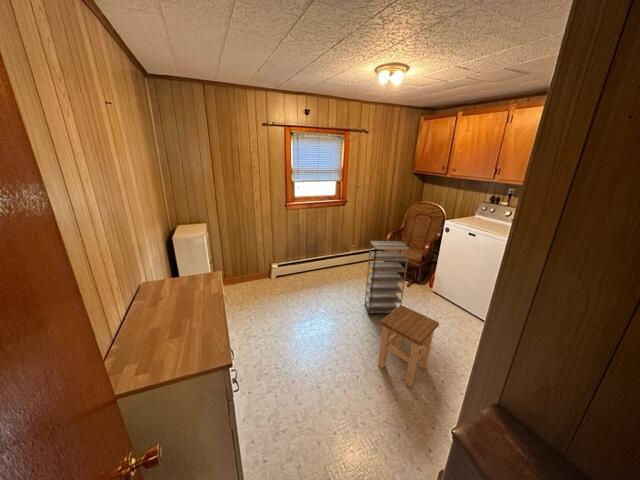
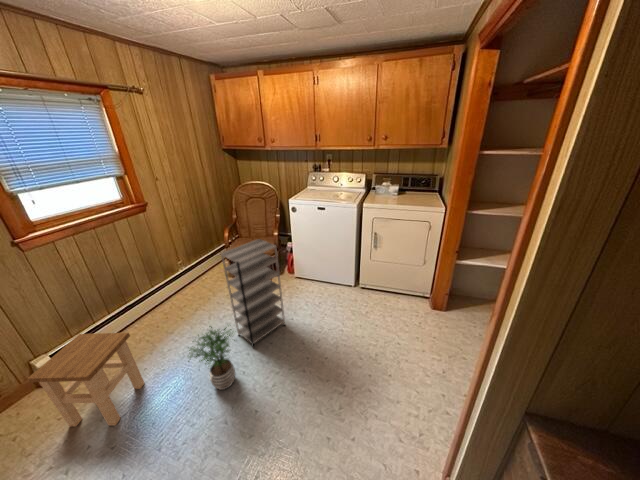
potted plant: none [326,281,358,326] -> present [188,325,235,390]
stool: present [378,305,439,387] -> present [28,333,144,426]

